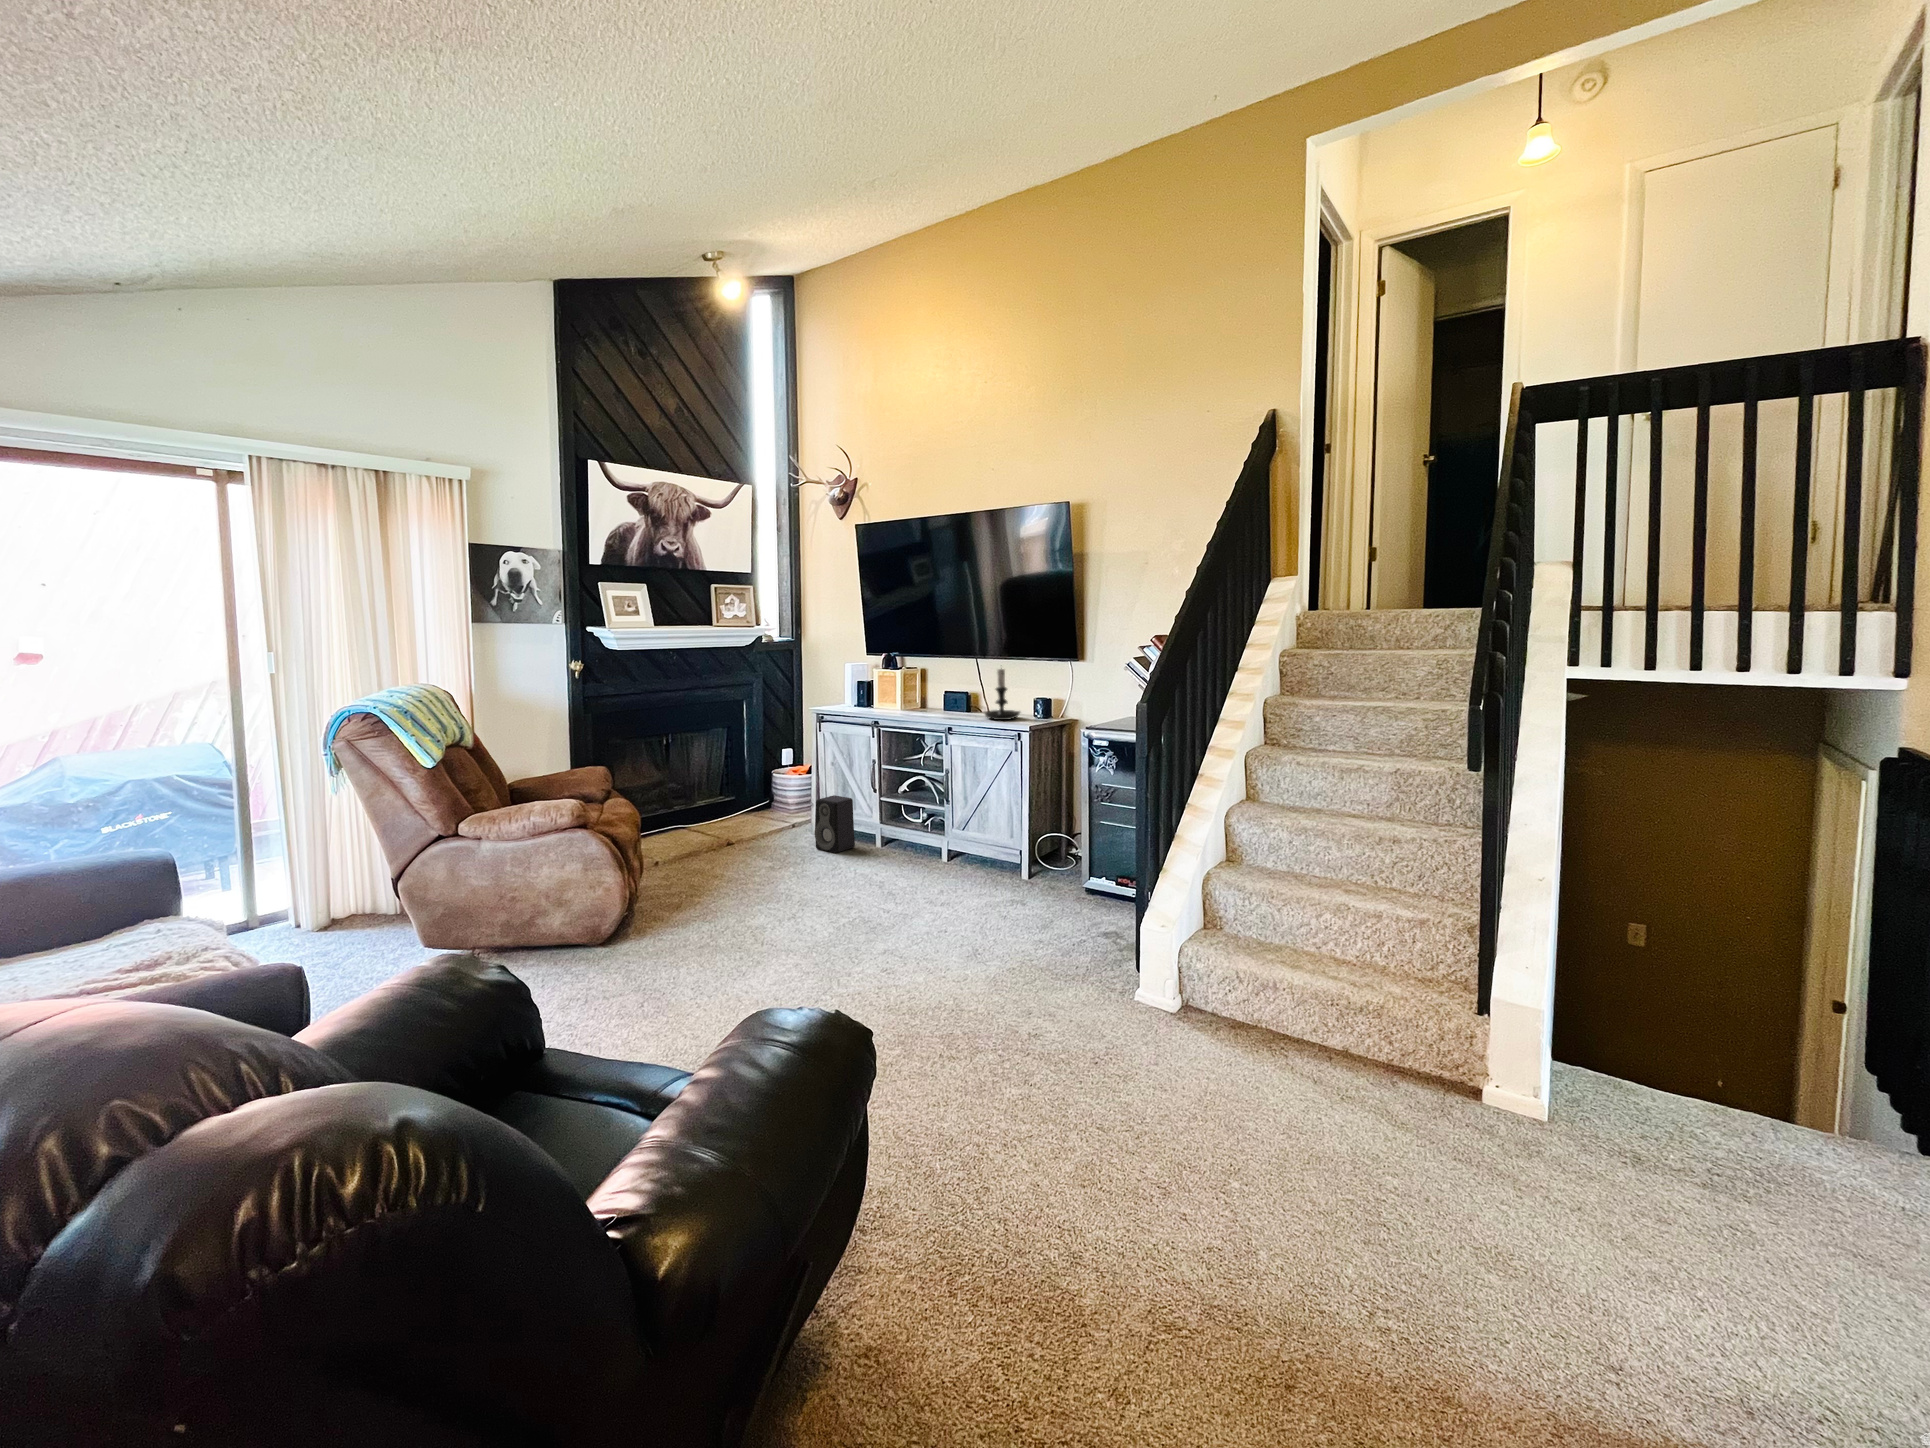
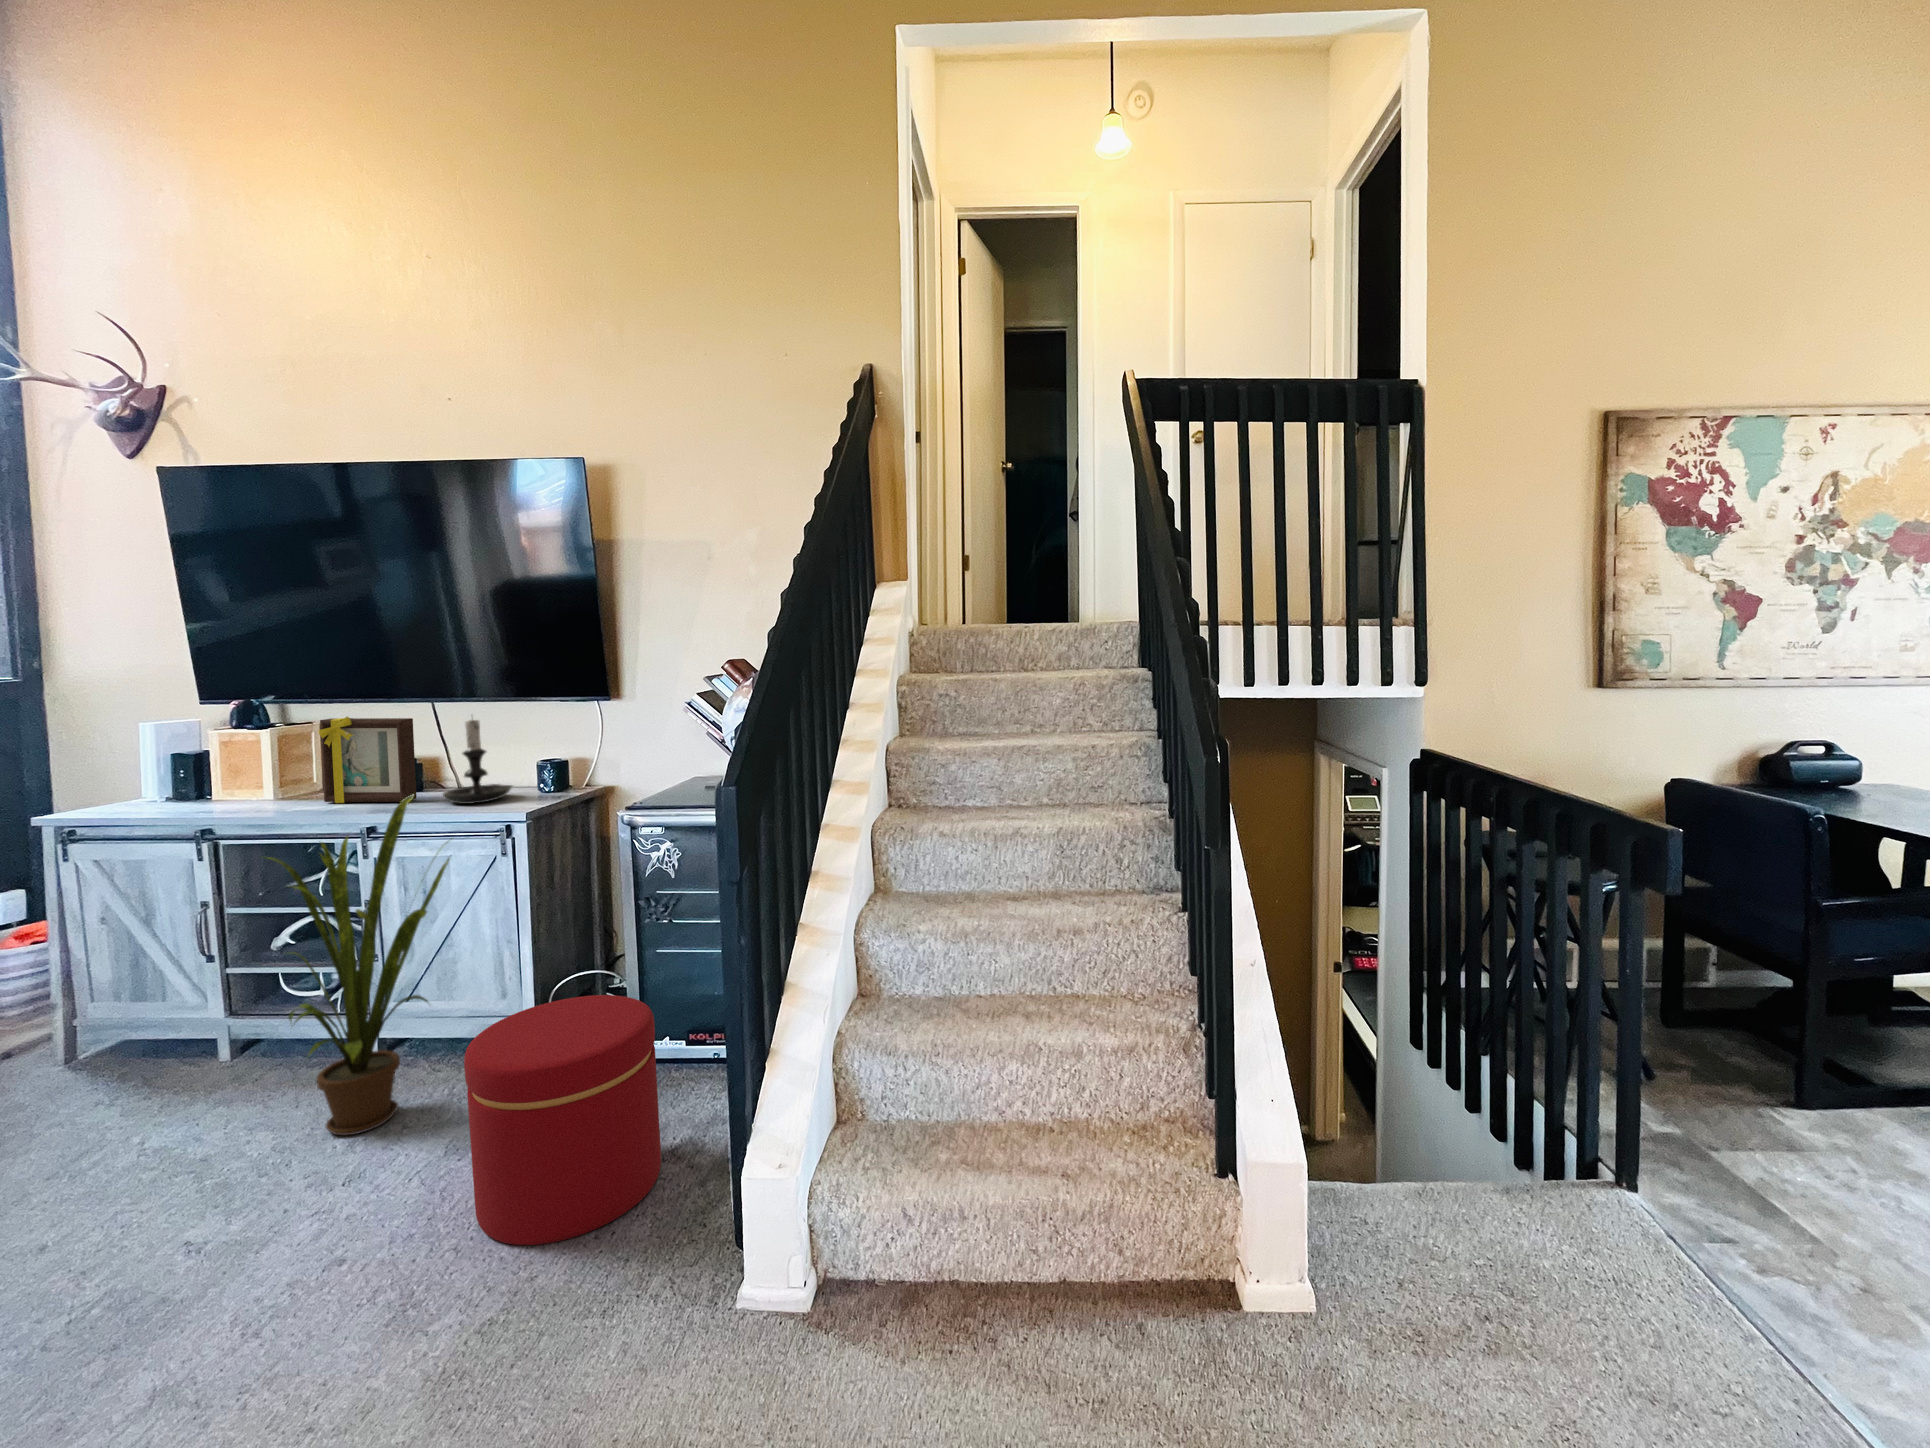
picture frame: none [925,663,970,716] -> present [319,717,416,803]
house plant: none [902,709,994,891] -> present [271,795,452,1135]
speaker: present [815,795,855,853] -> none [54,981,167,1098]
ottoman: none [999,832,1097,958] -> present [464,995,661,1245]

